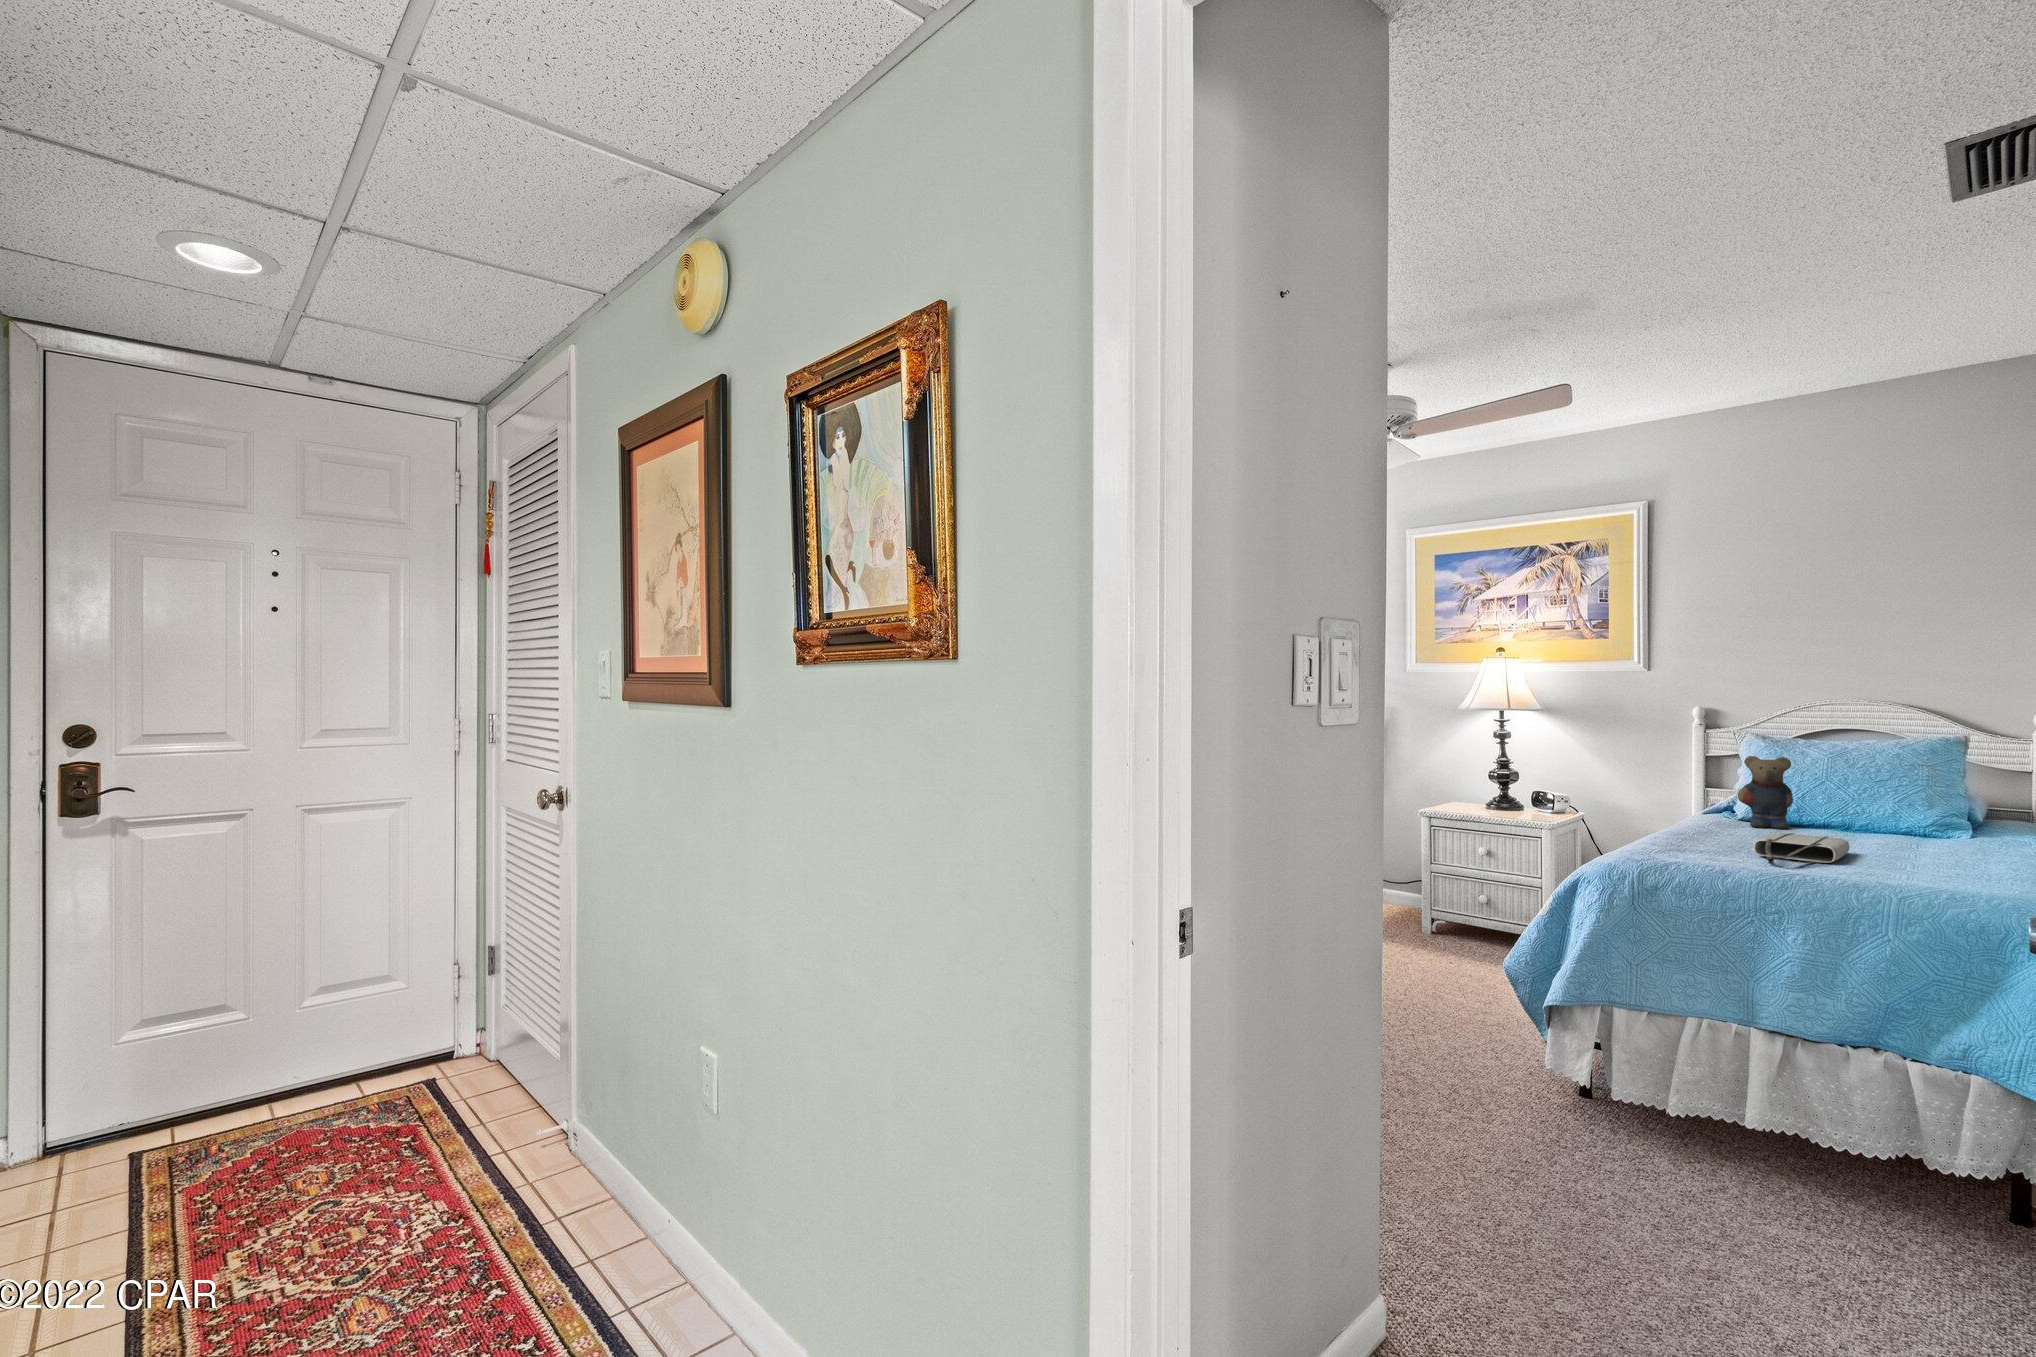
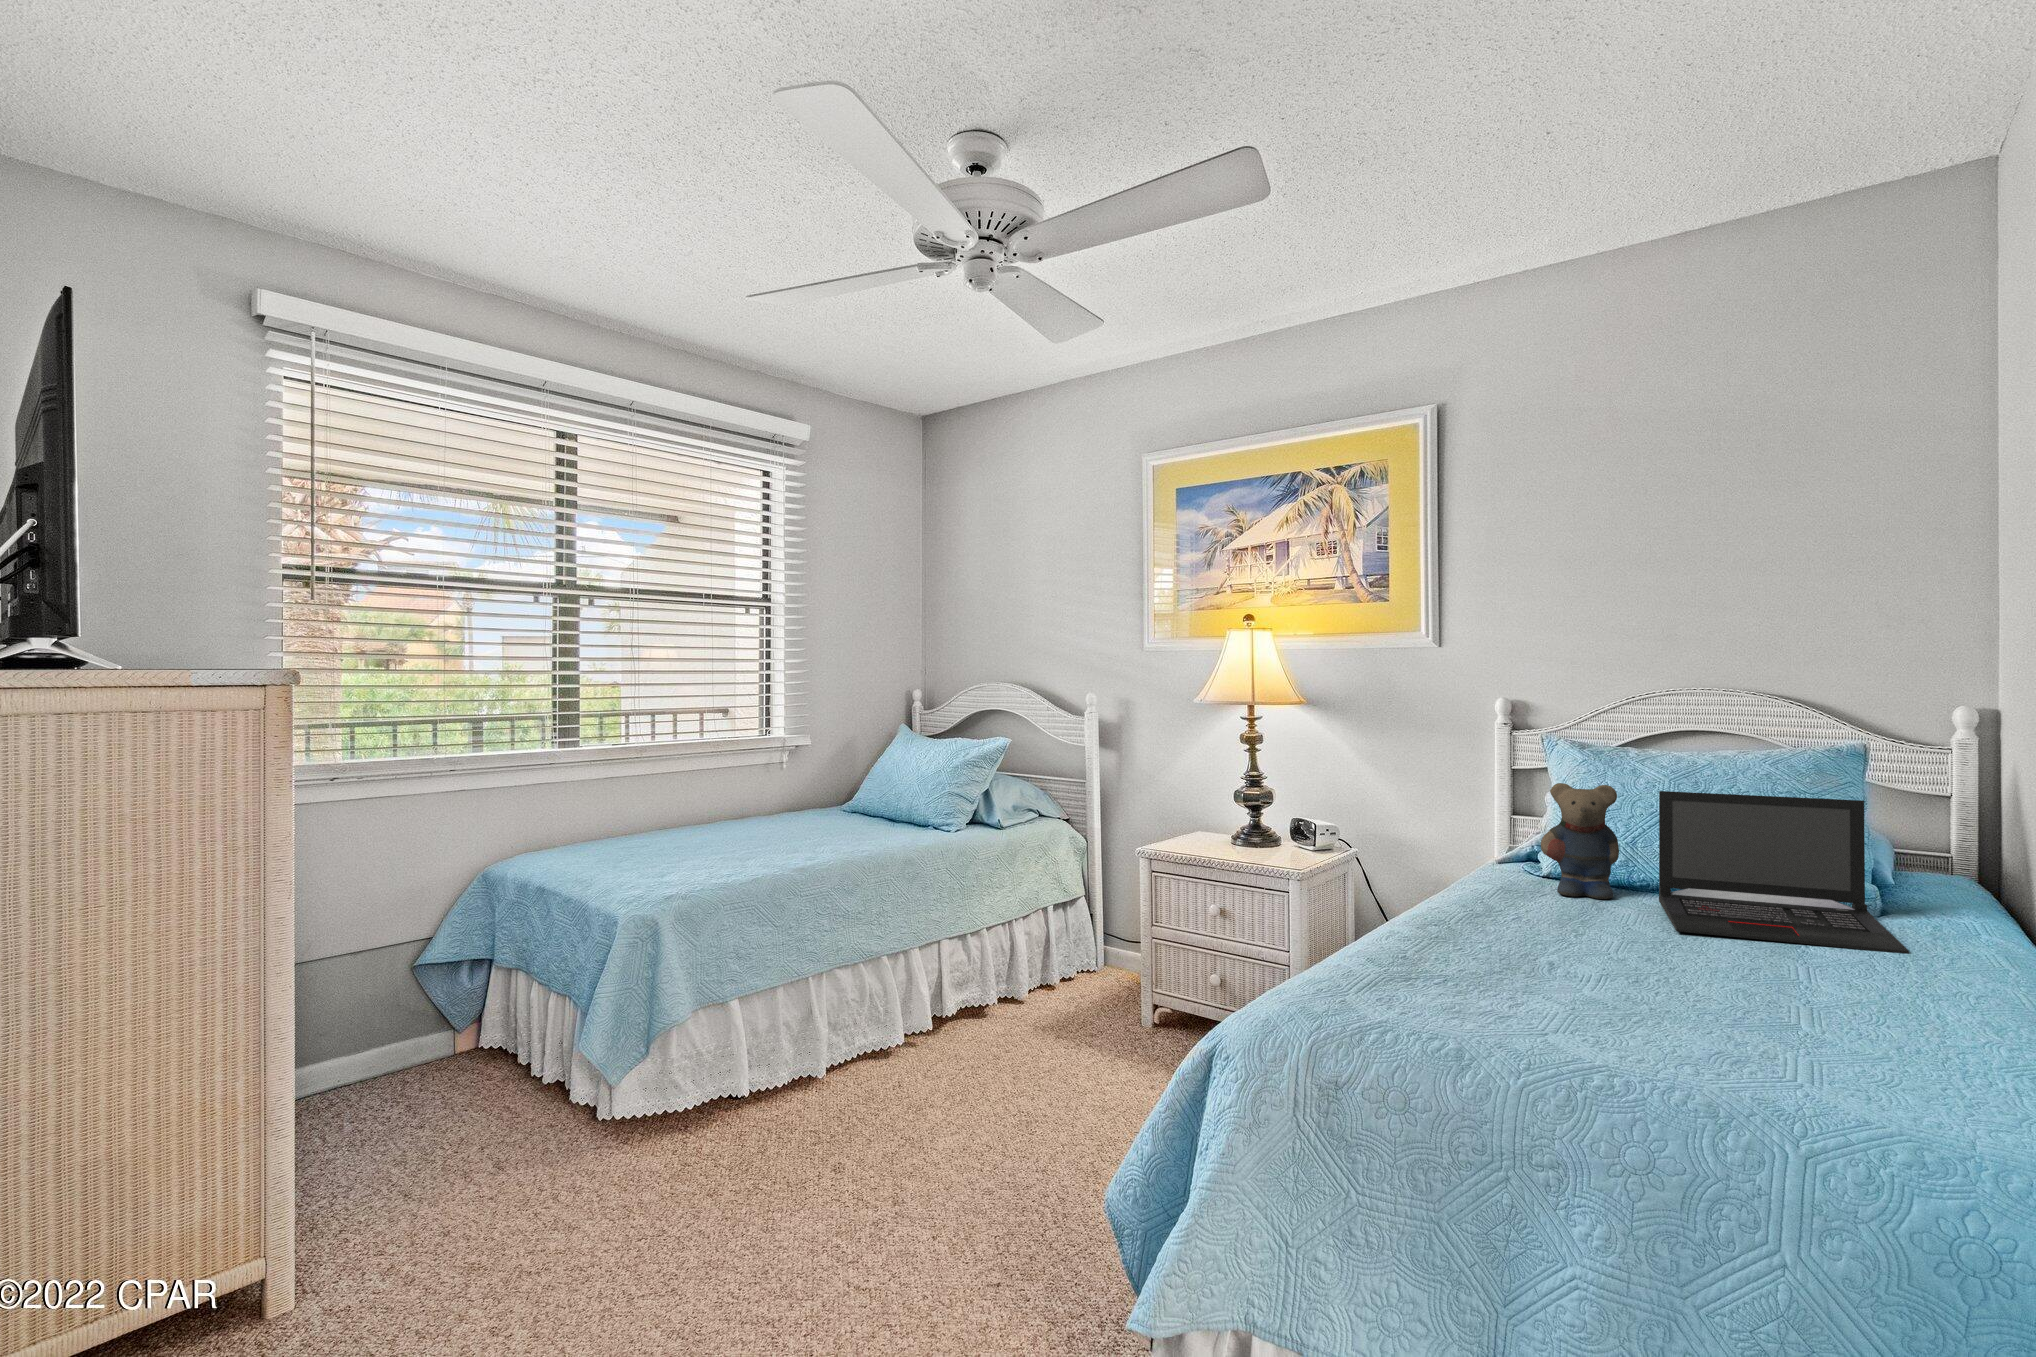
laptop: none [1821,760,1984,851] -> present [1659,791,1909,954]
tote bag: present [1754,833,1849,863] -> none [1544,931,1700,1014]

